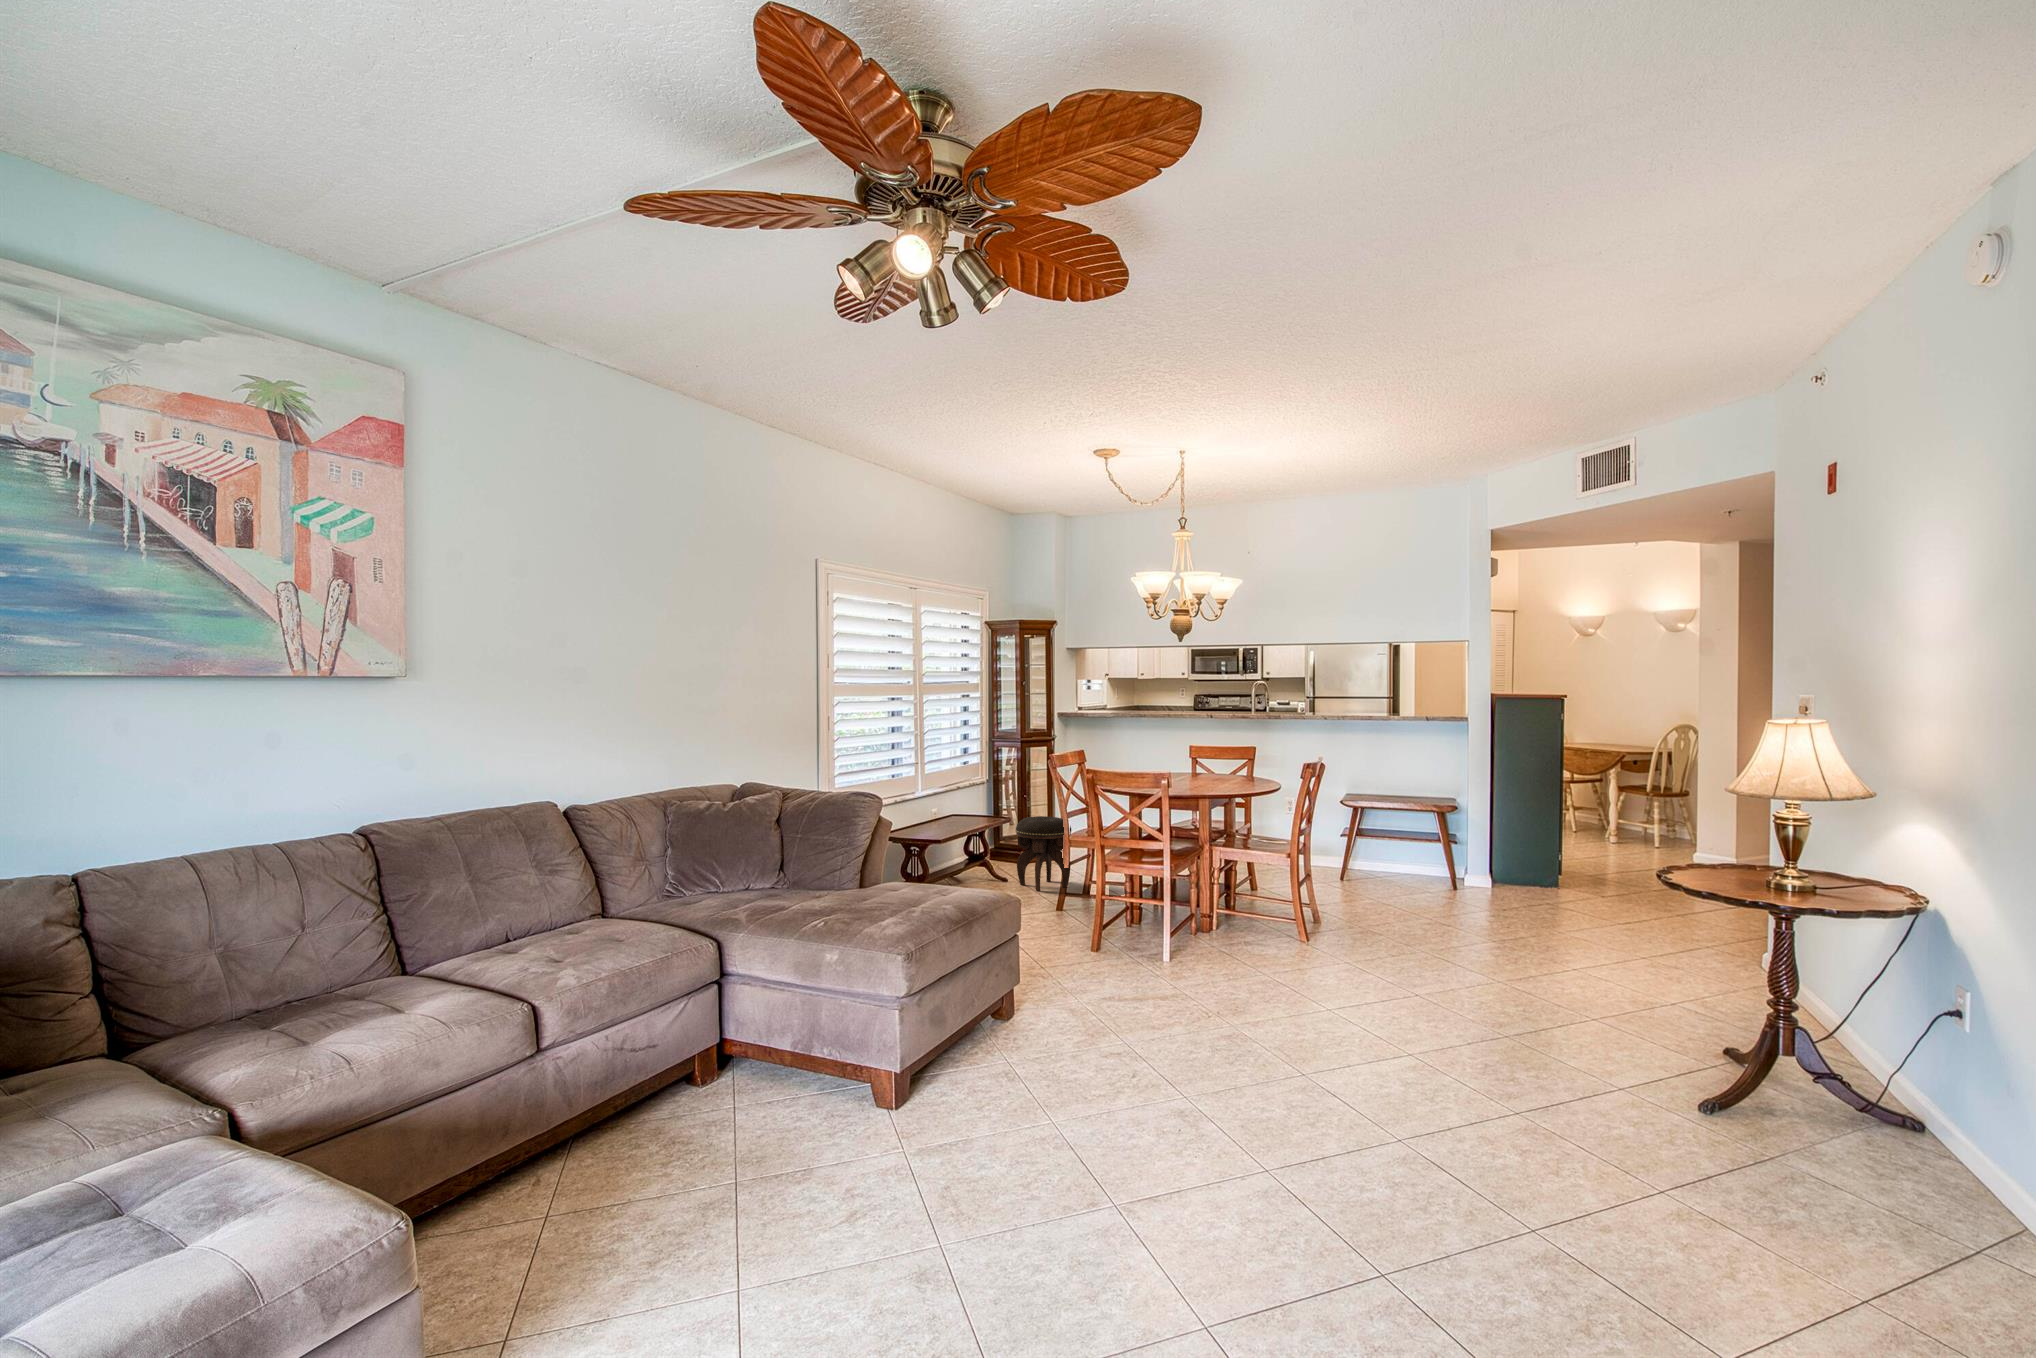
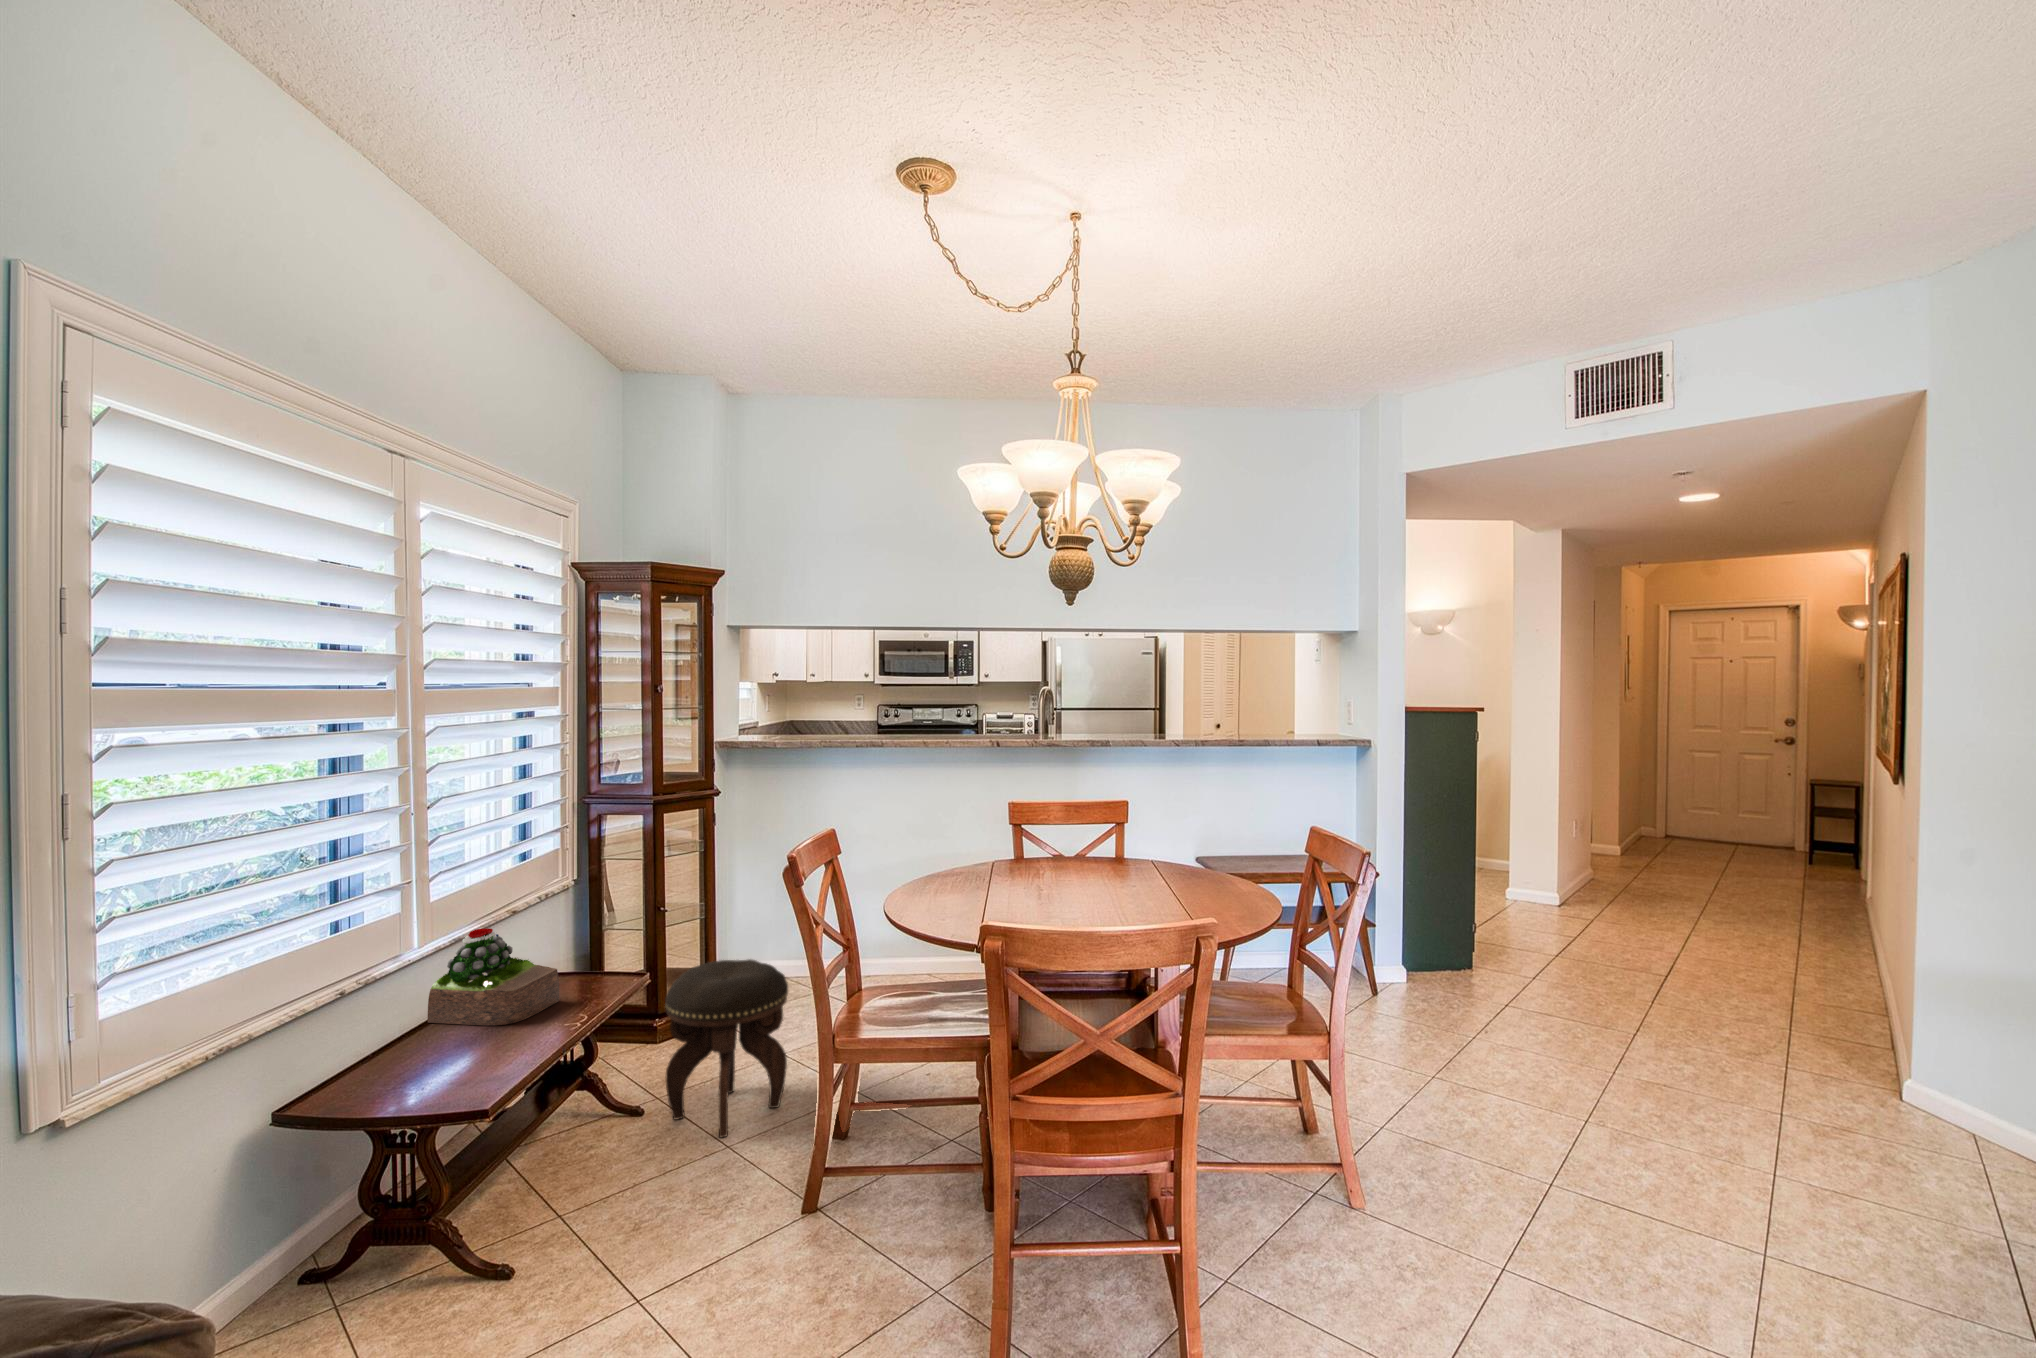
succulent plant: none [925,786,972,823] -> present [428,928,559,1025]

